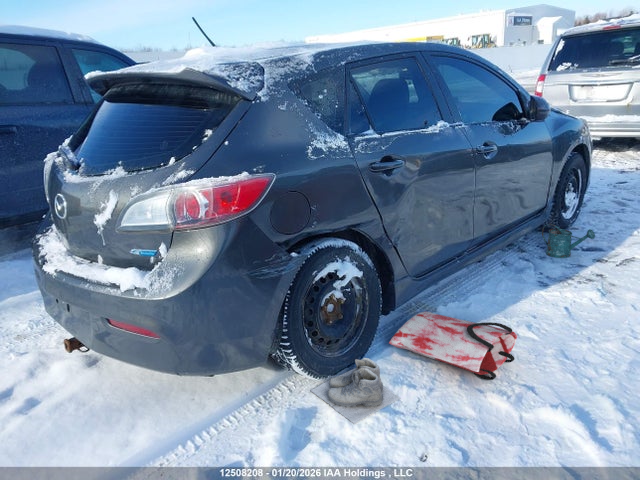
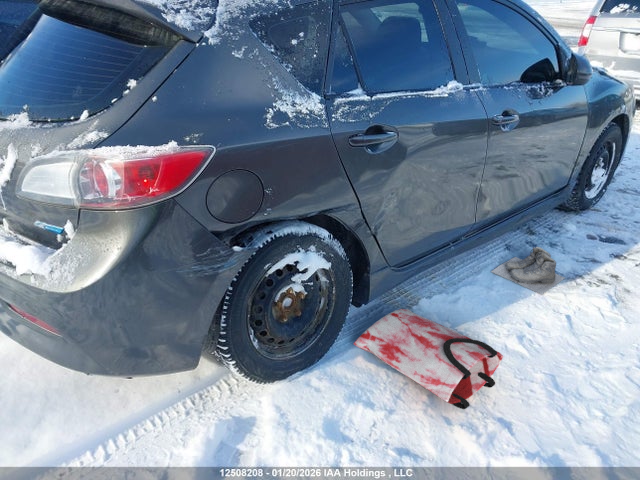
watering can: present [542,224,595,258] -> none [558,206,619,247]
boots: present [311,358,400,424] -> present [491,247,565,294]

